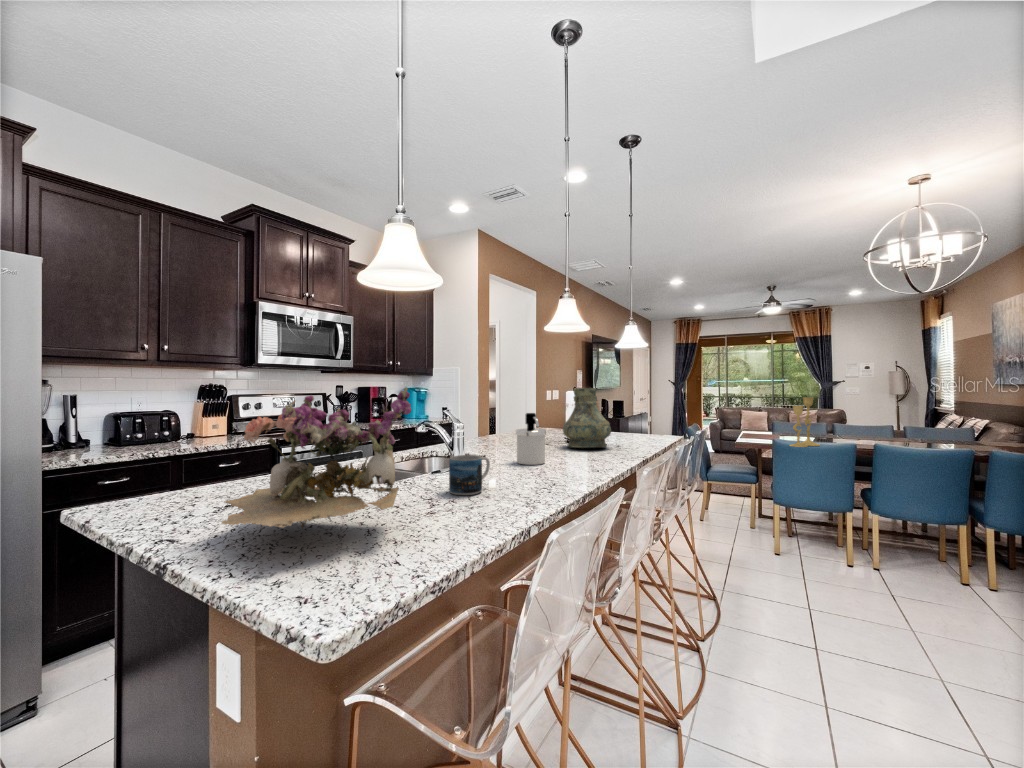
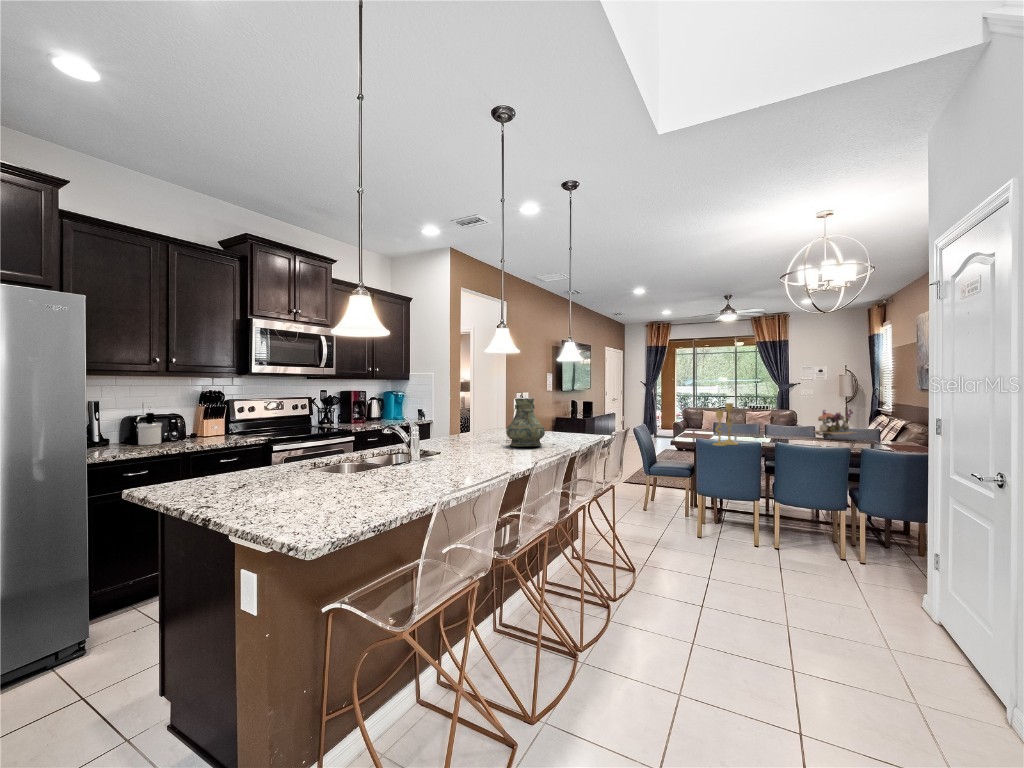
flower arrangement: present [222,387,411,528] -> present [812,409,854,438]
soap dispenser: present [516,413,546,465] -> present [136,413,162,445]
mug: present [449,455,490,495] -> none [402,452,433,480]

